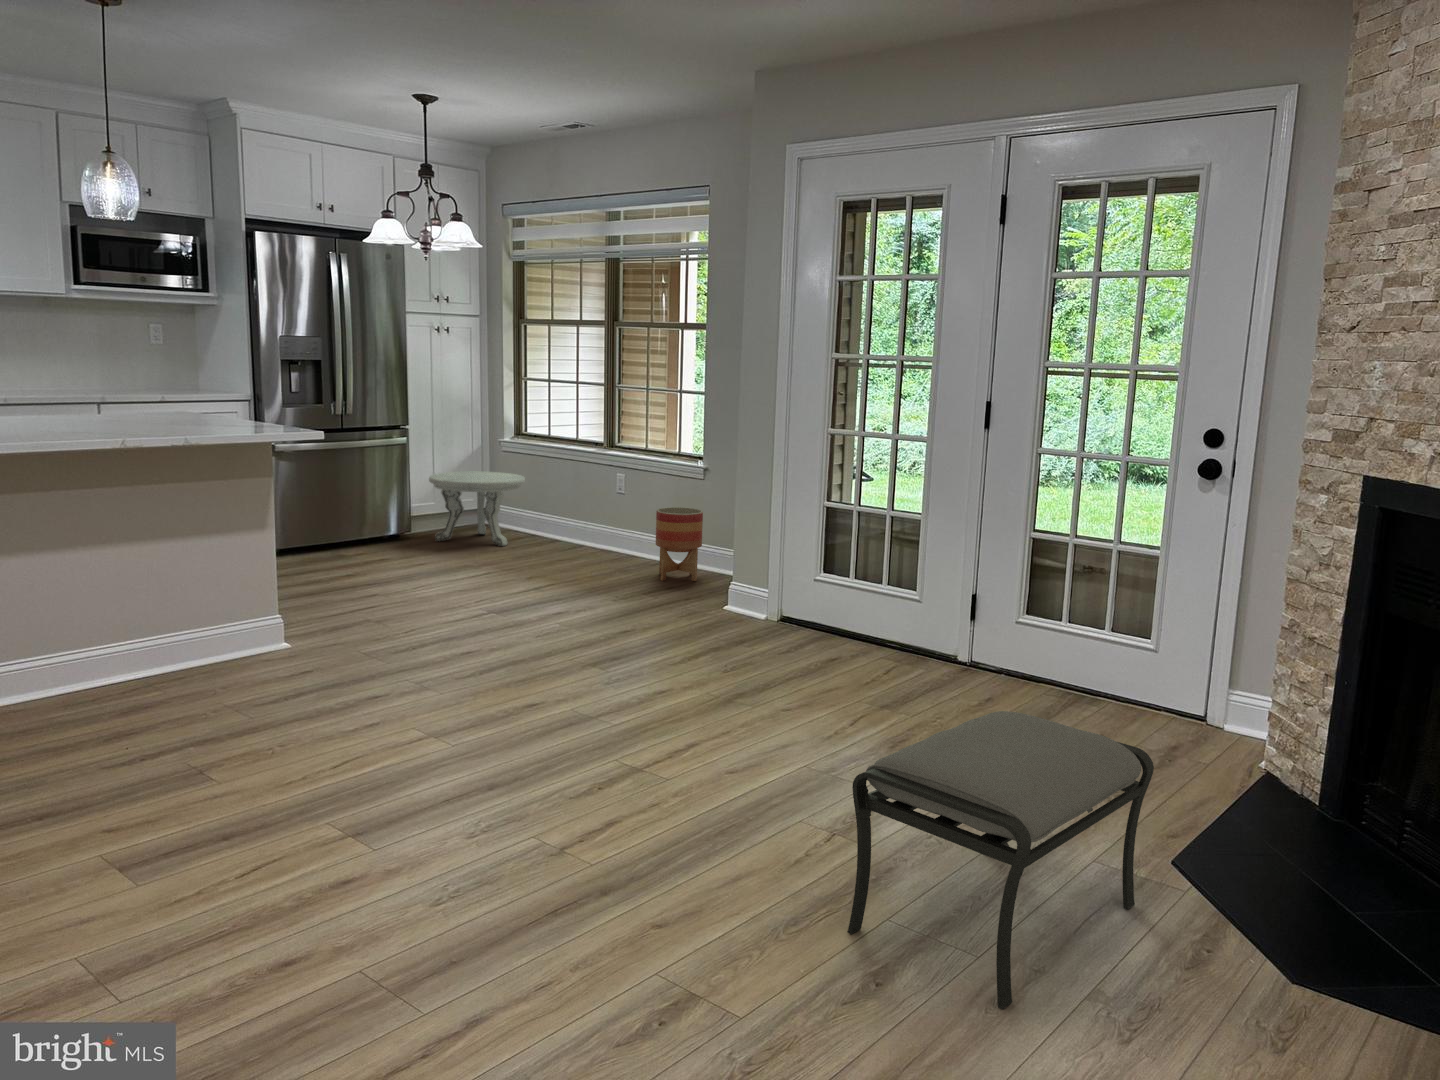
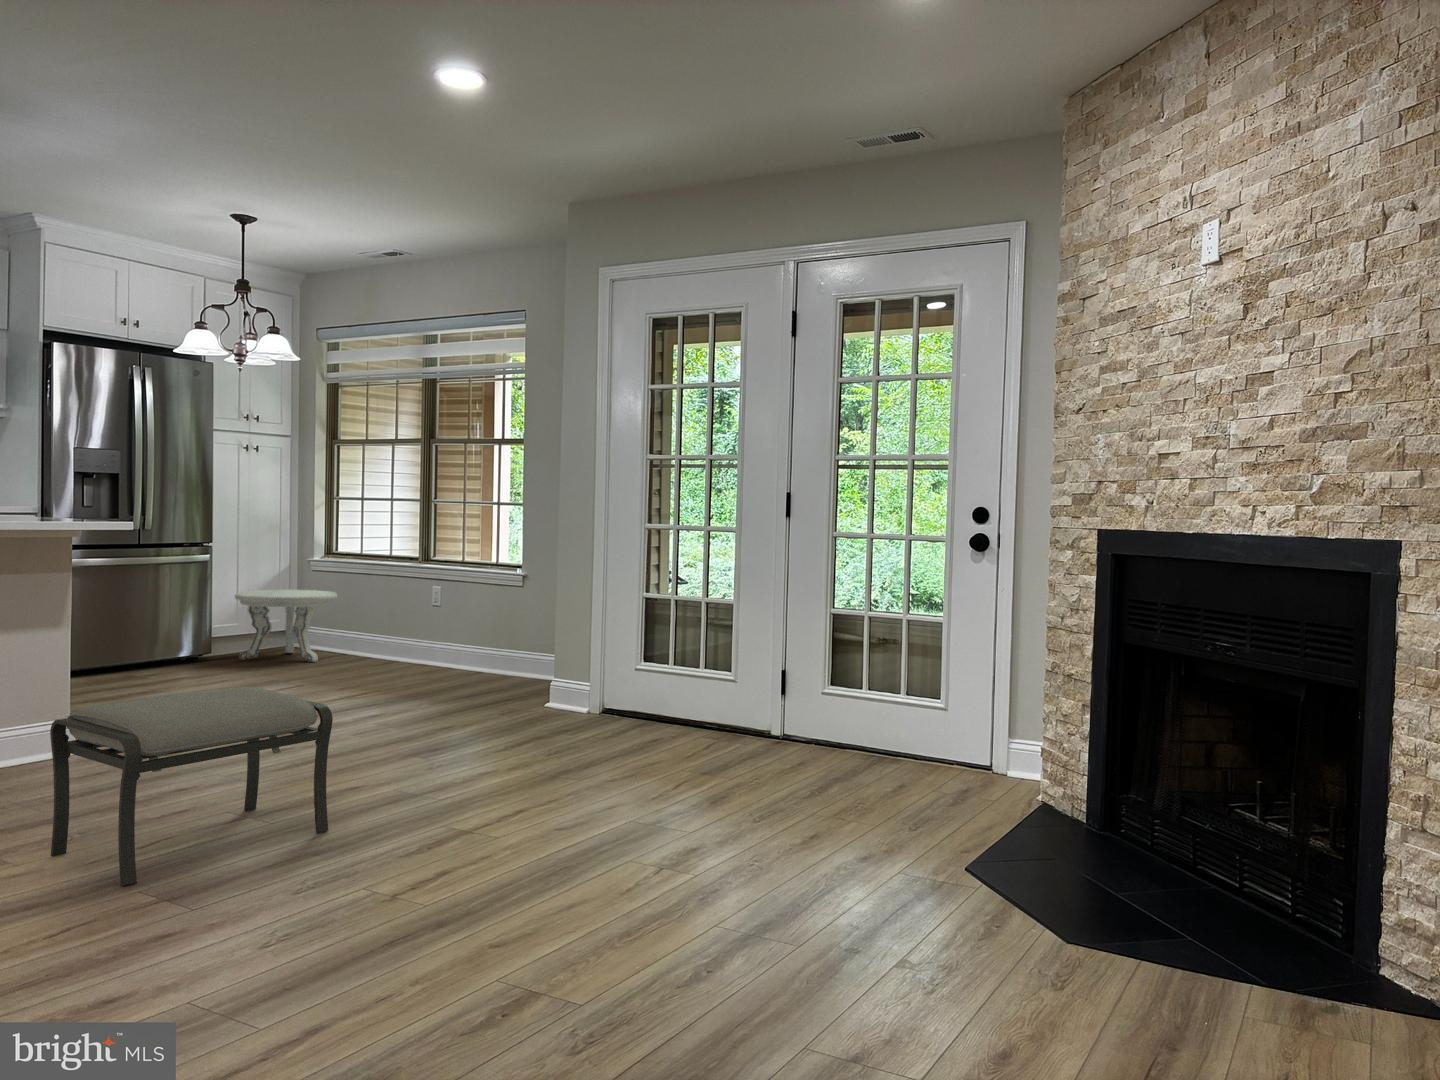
planter: present [656,507,703,581] -> none [474,613,520,685]
ottoman: present [847,711,1154,1009] -> present [50,687,333,886]

